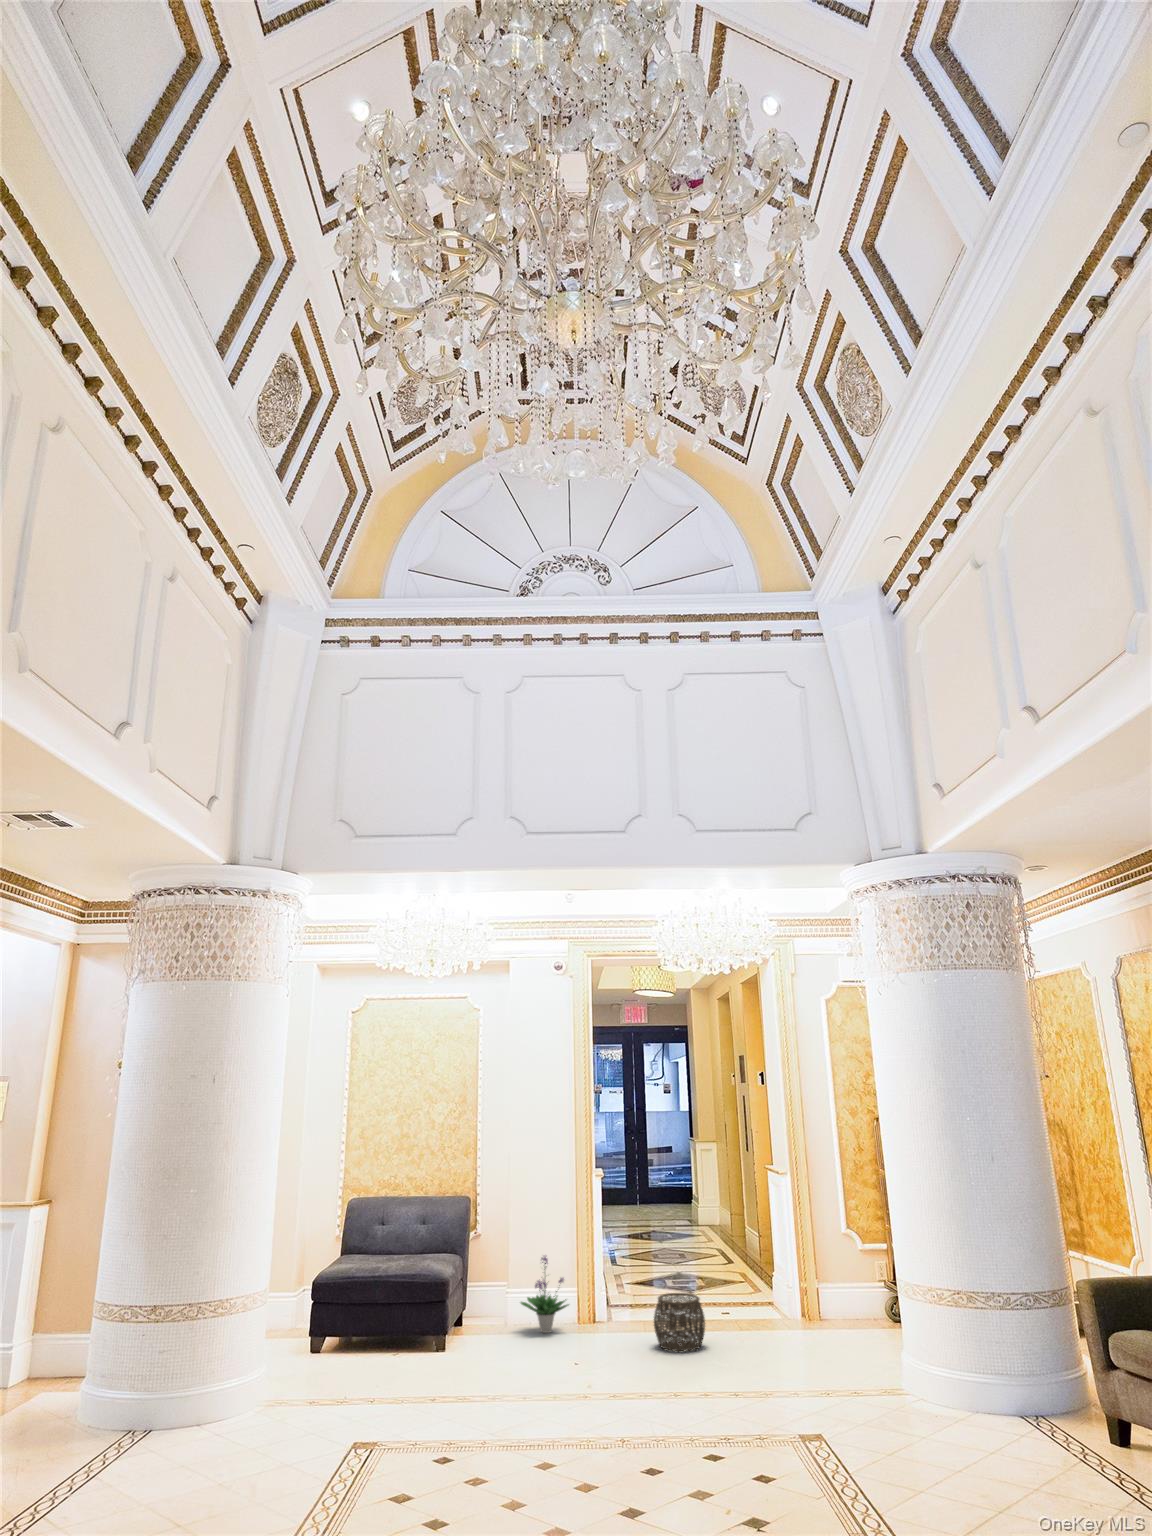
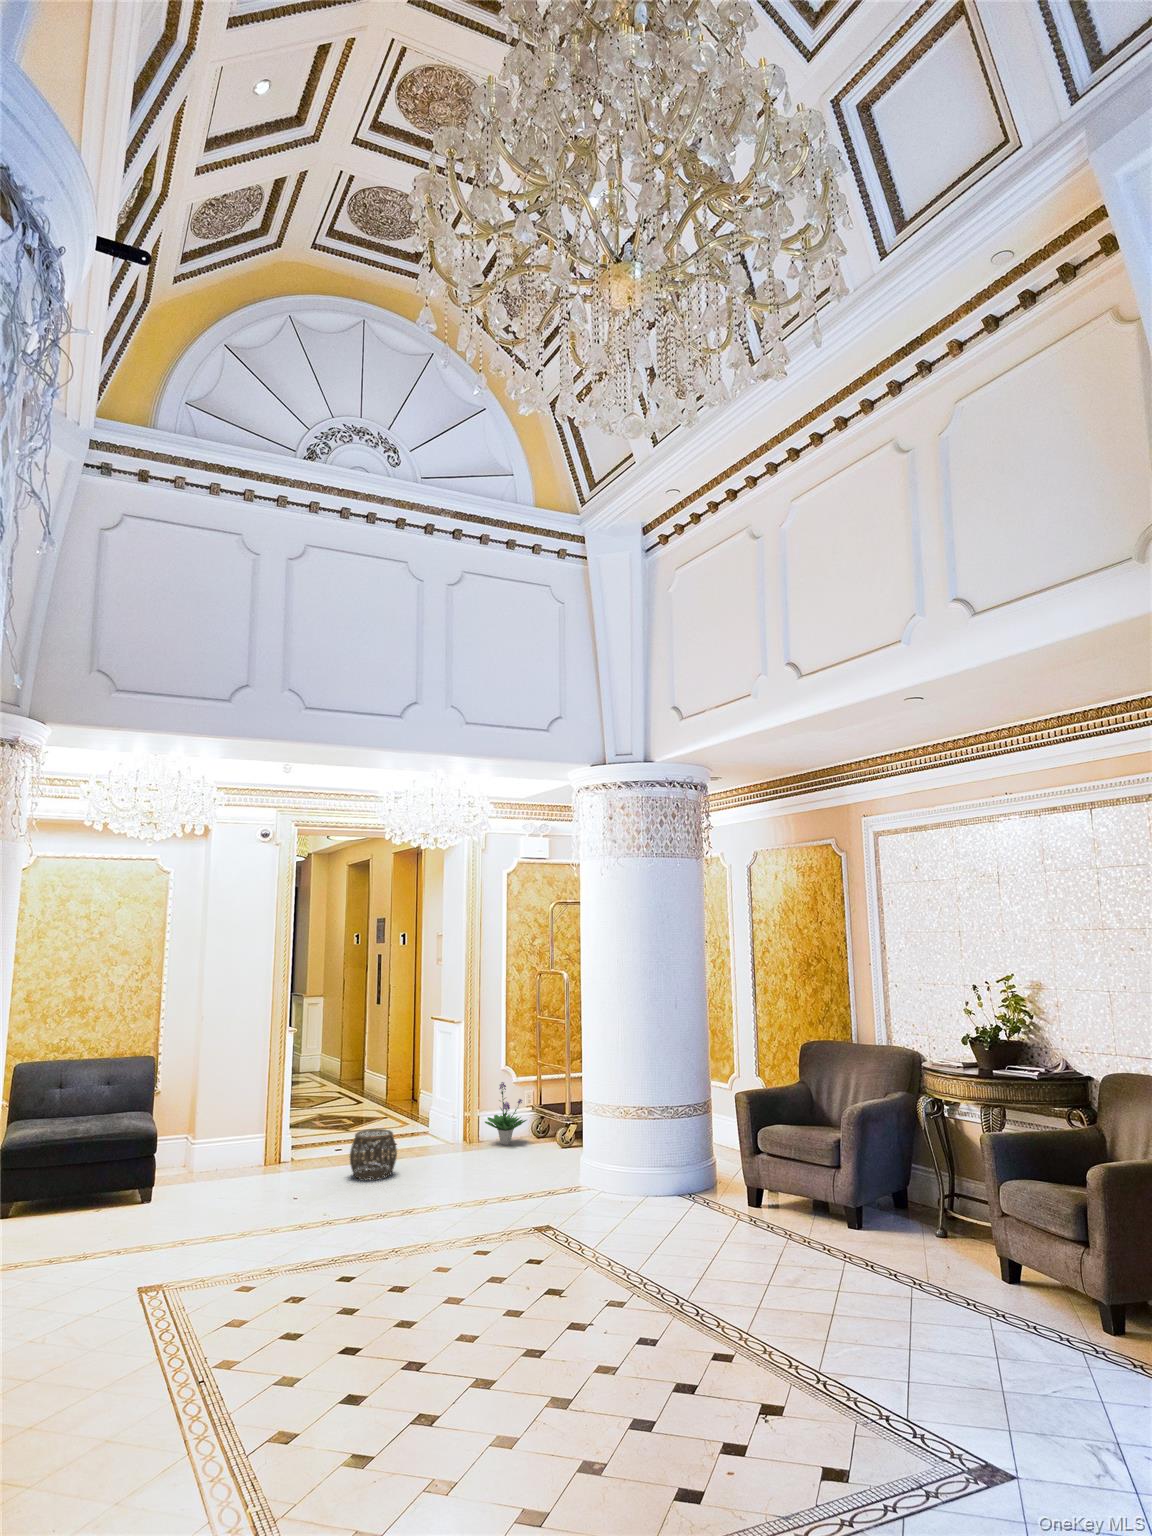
potted plant: present [521,1255,569,1333] -> present [485,1082,526,1145]

